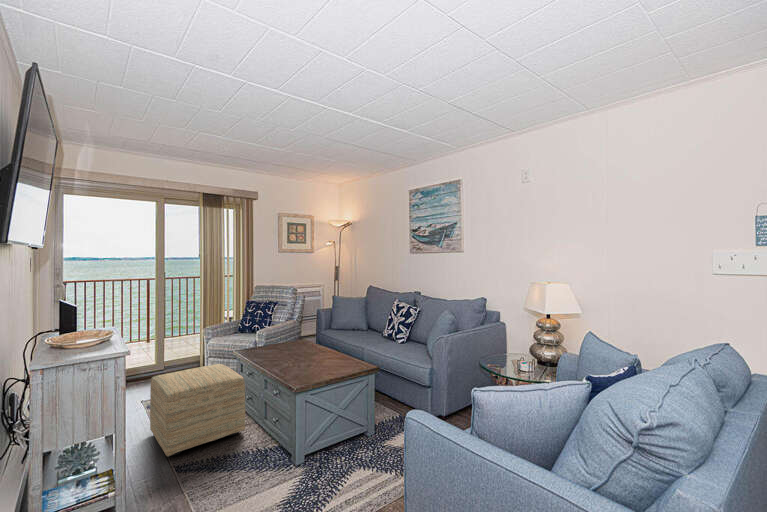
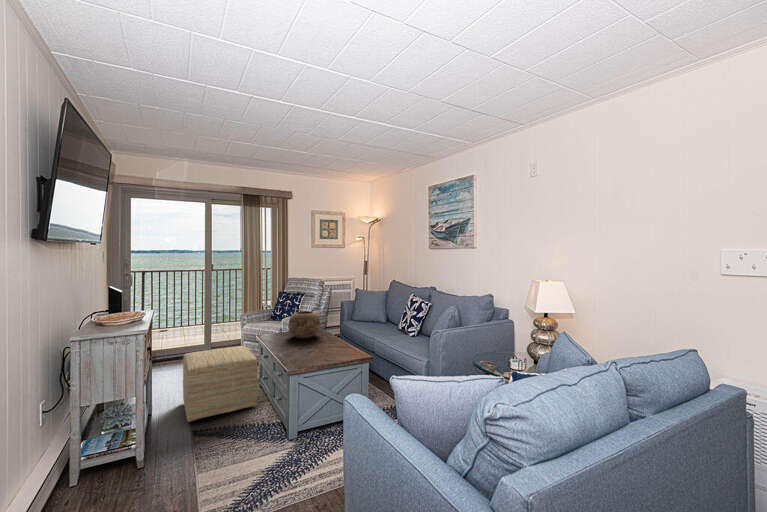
decorative bowl: none [273,322,307,352] -> present [288,311,320,339]

